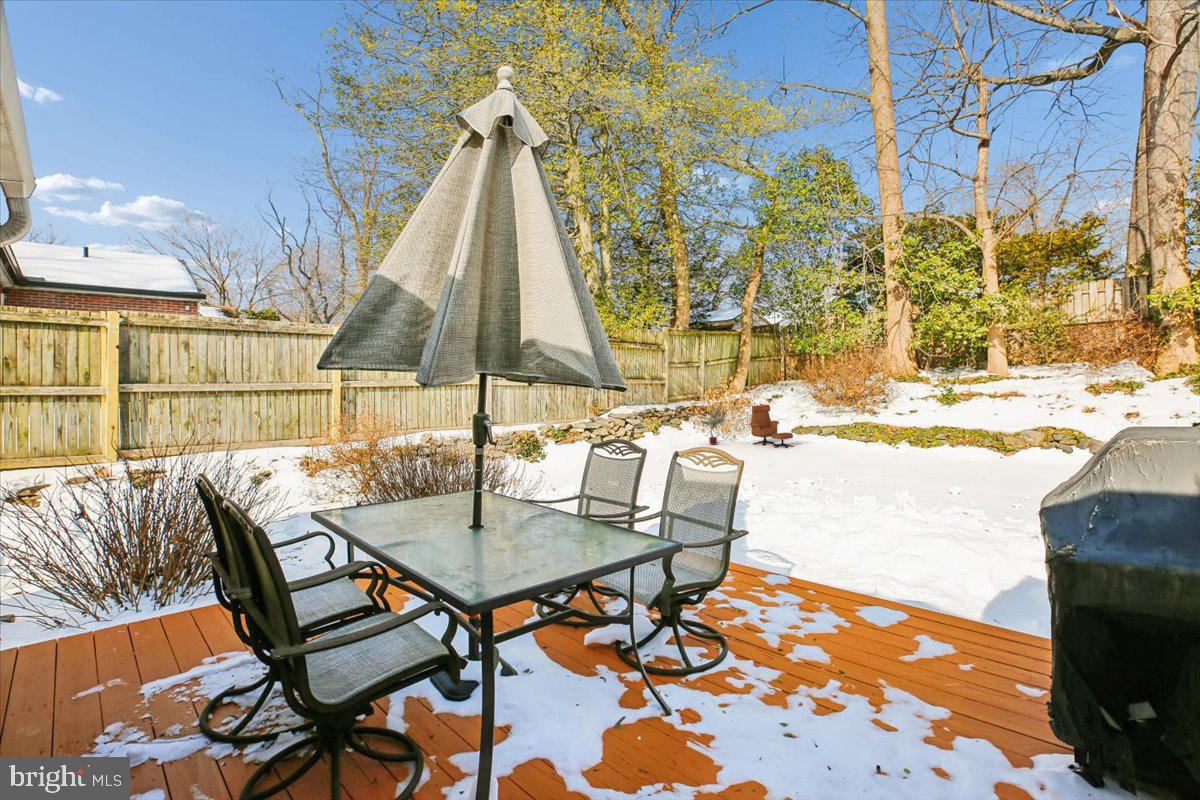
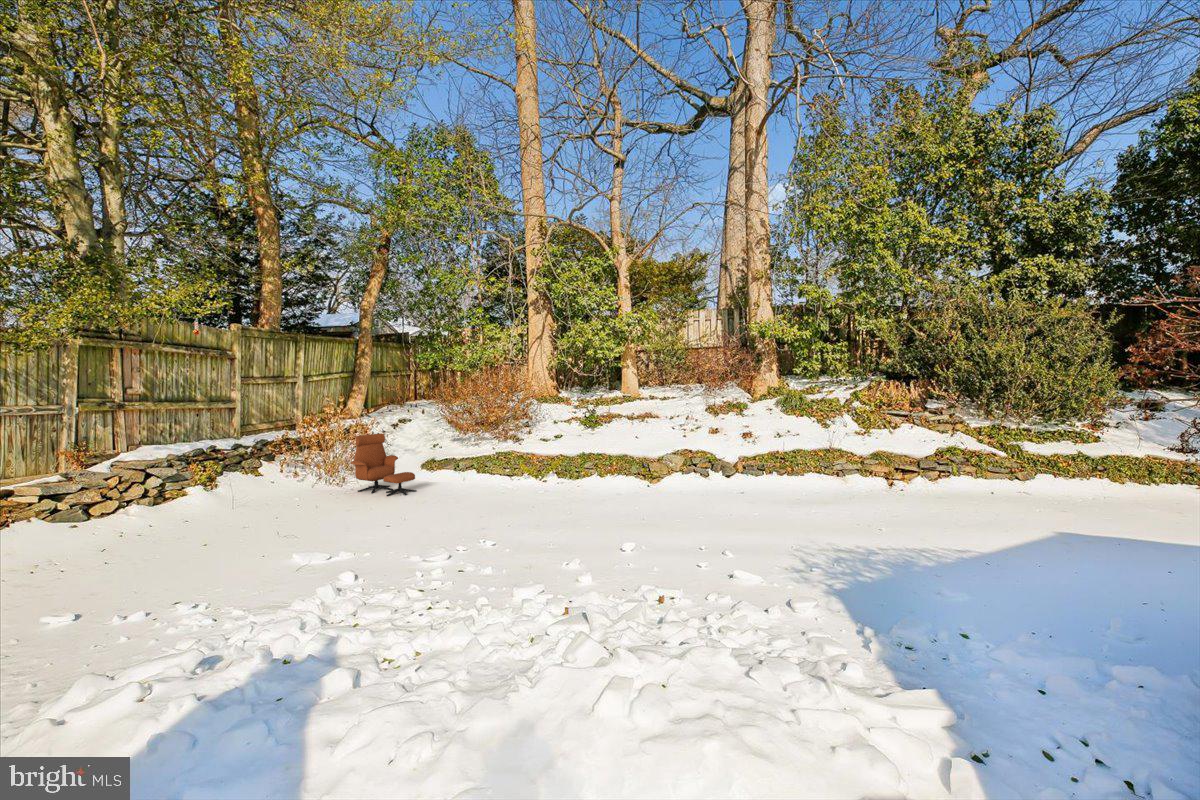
potted tree: present [702,407,726,445] -> none [271,436,316,499]

